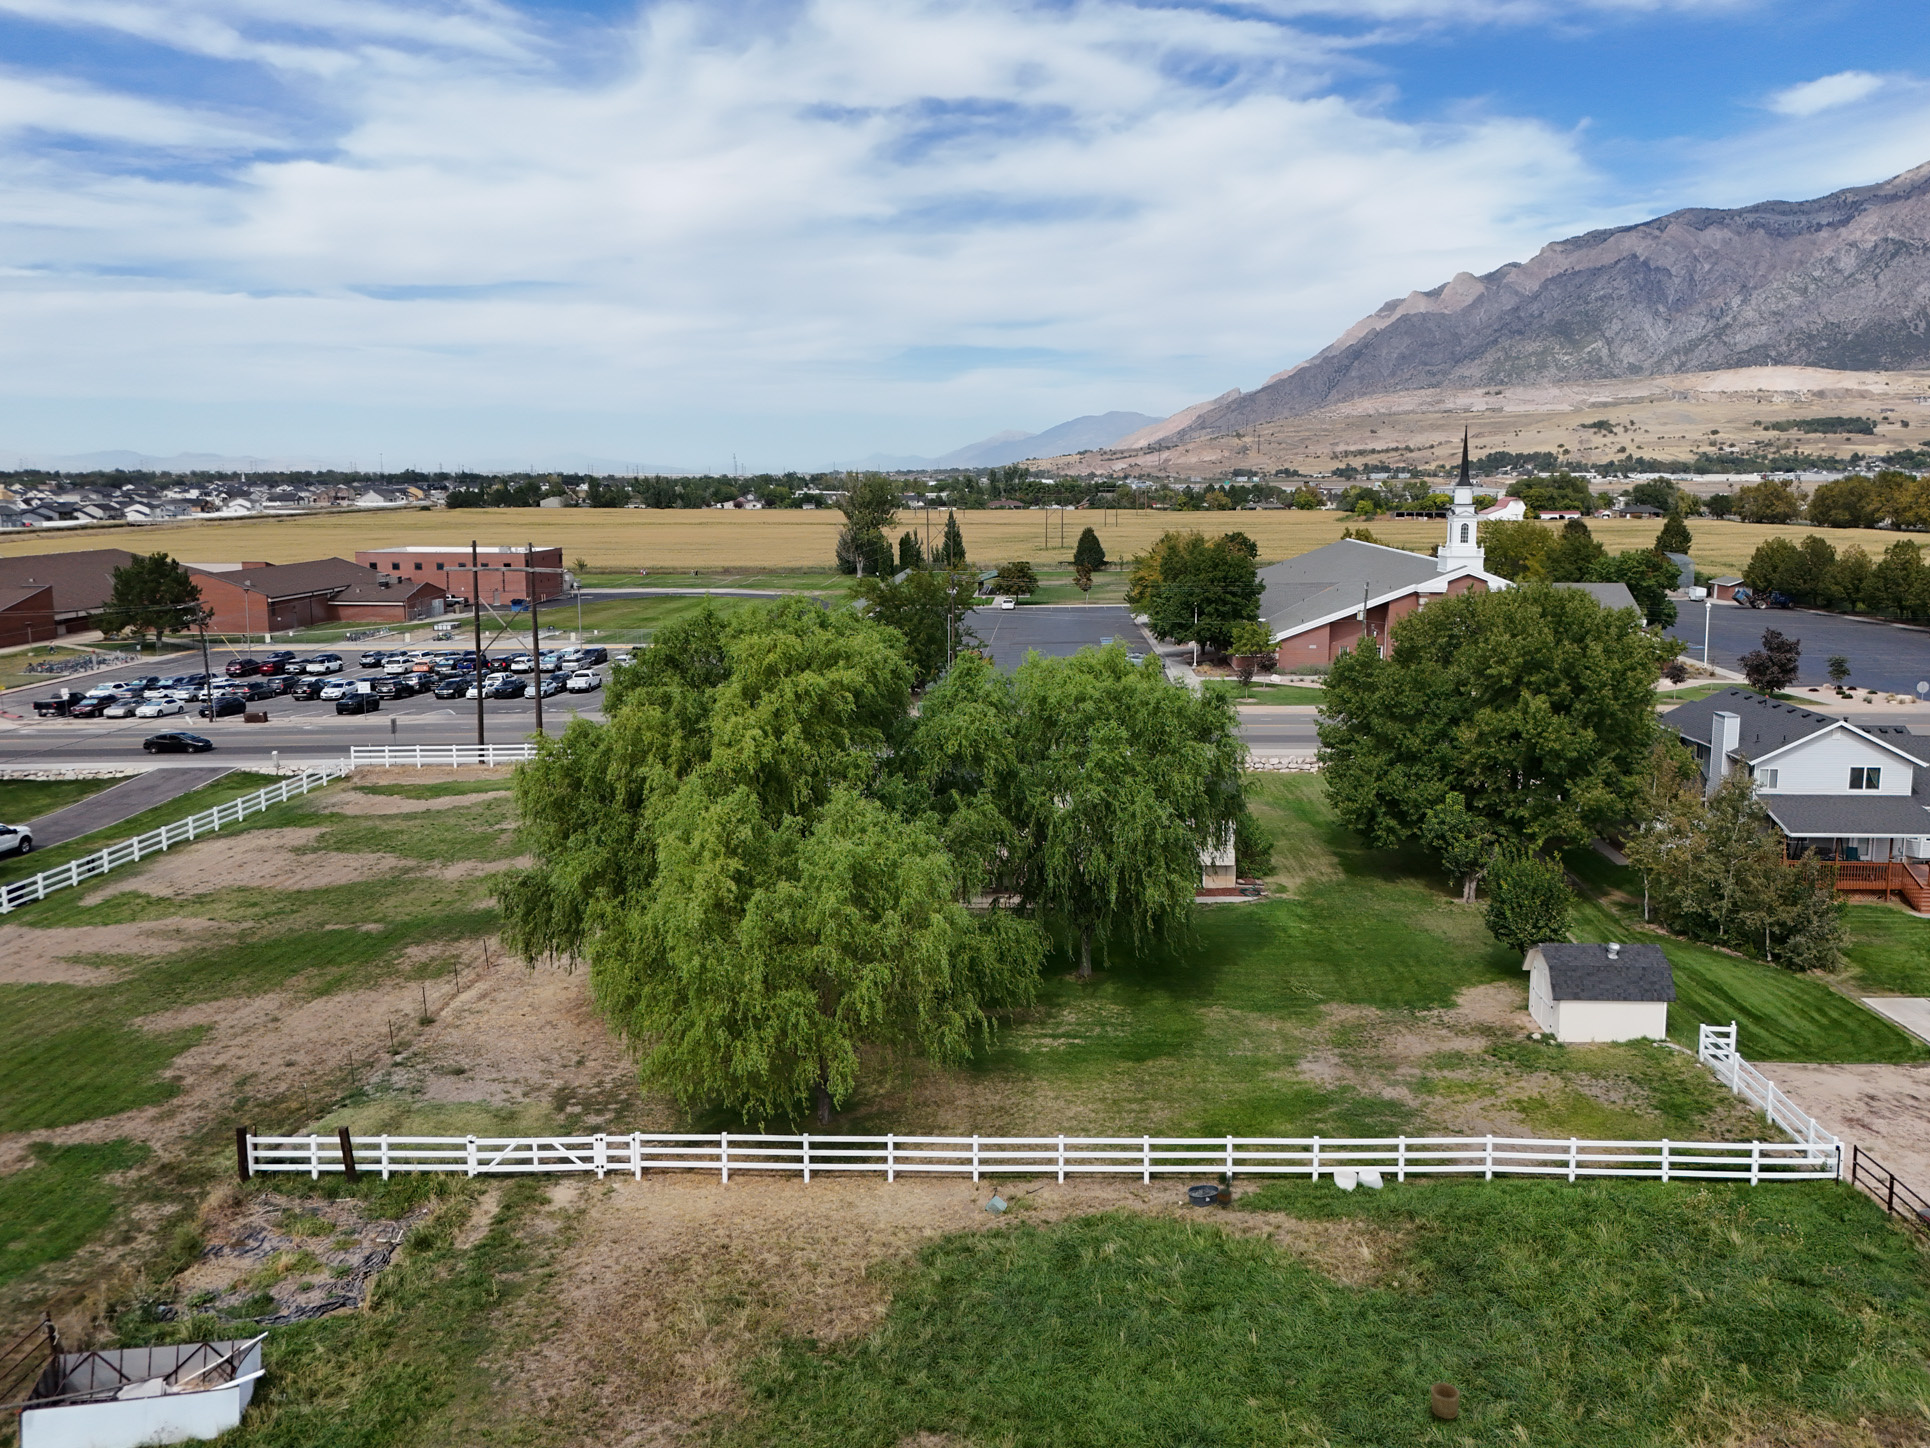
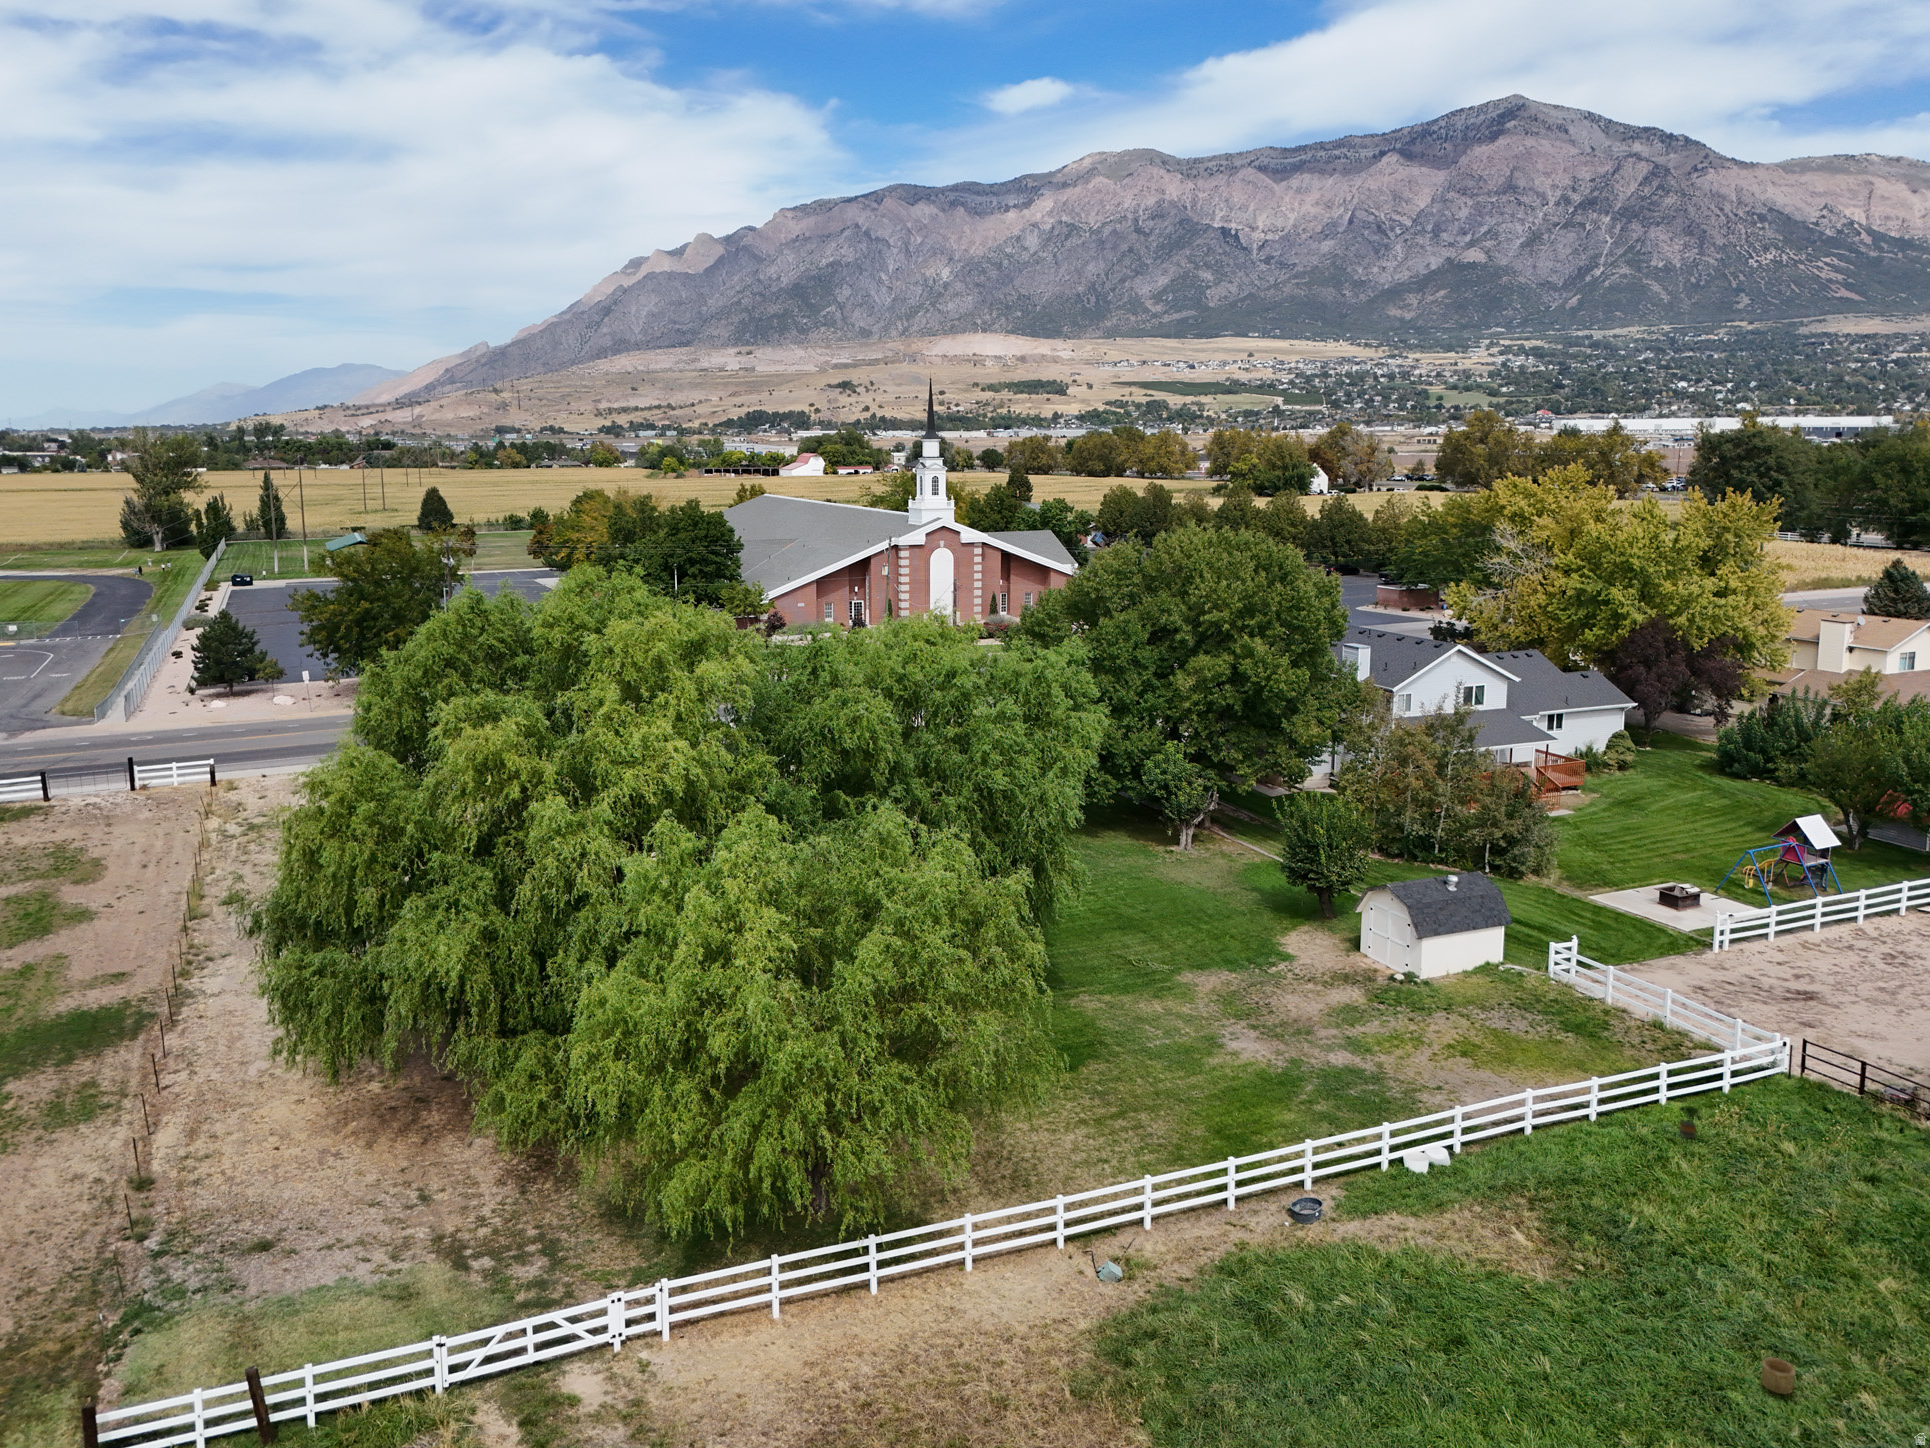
potted tree: present [1217,1174,1235,1207] -> present [1679,1106,1702,1138]

